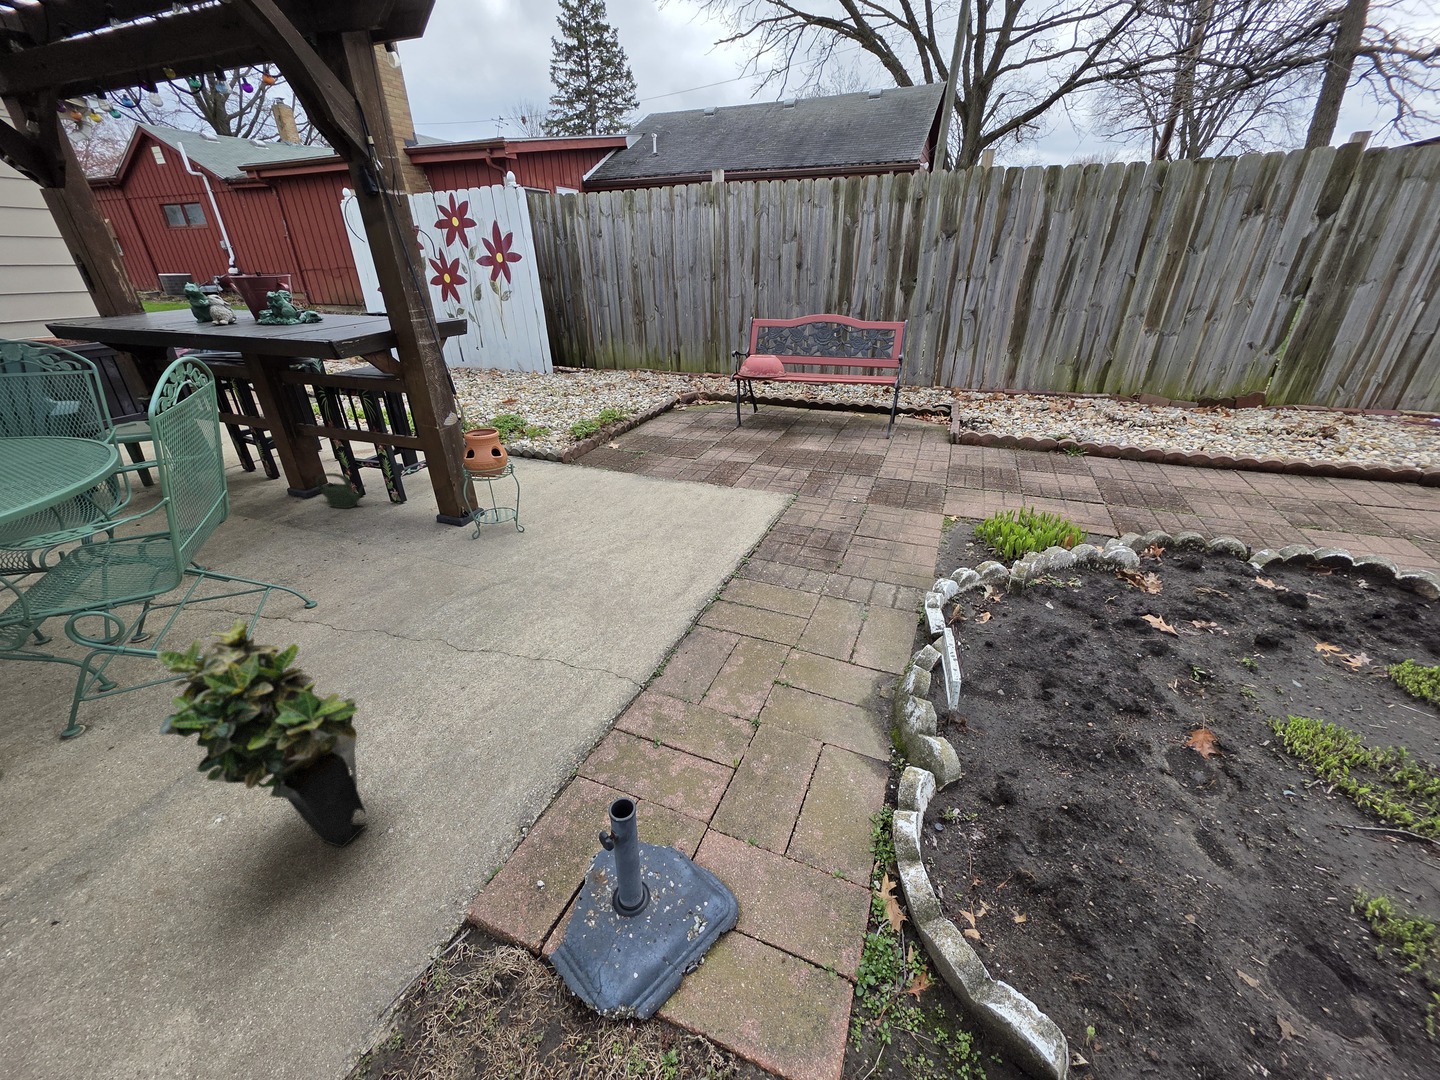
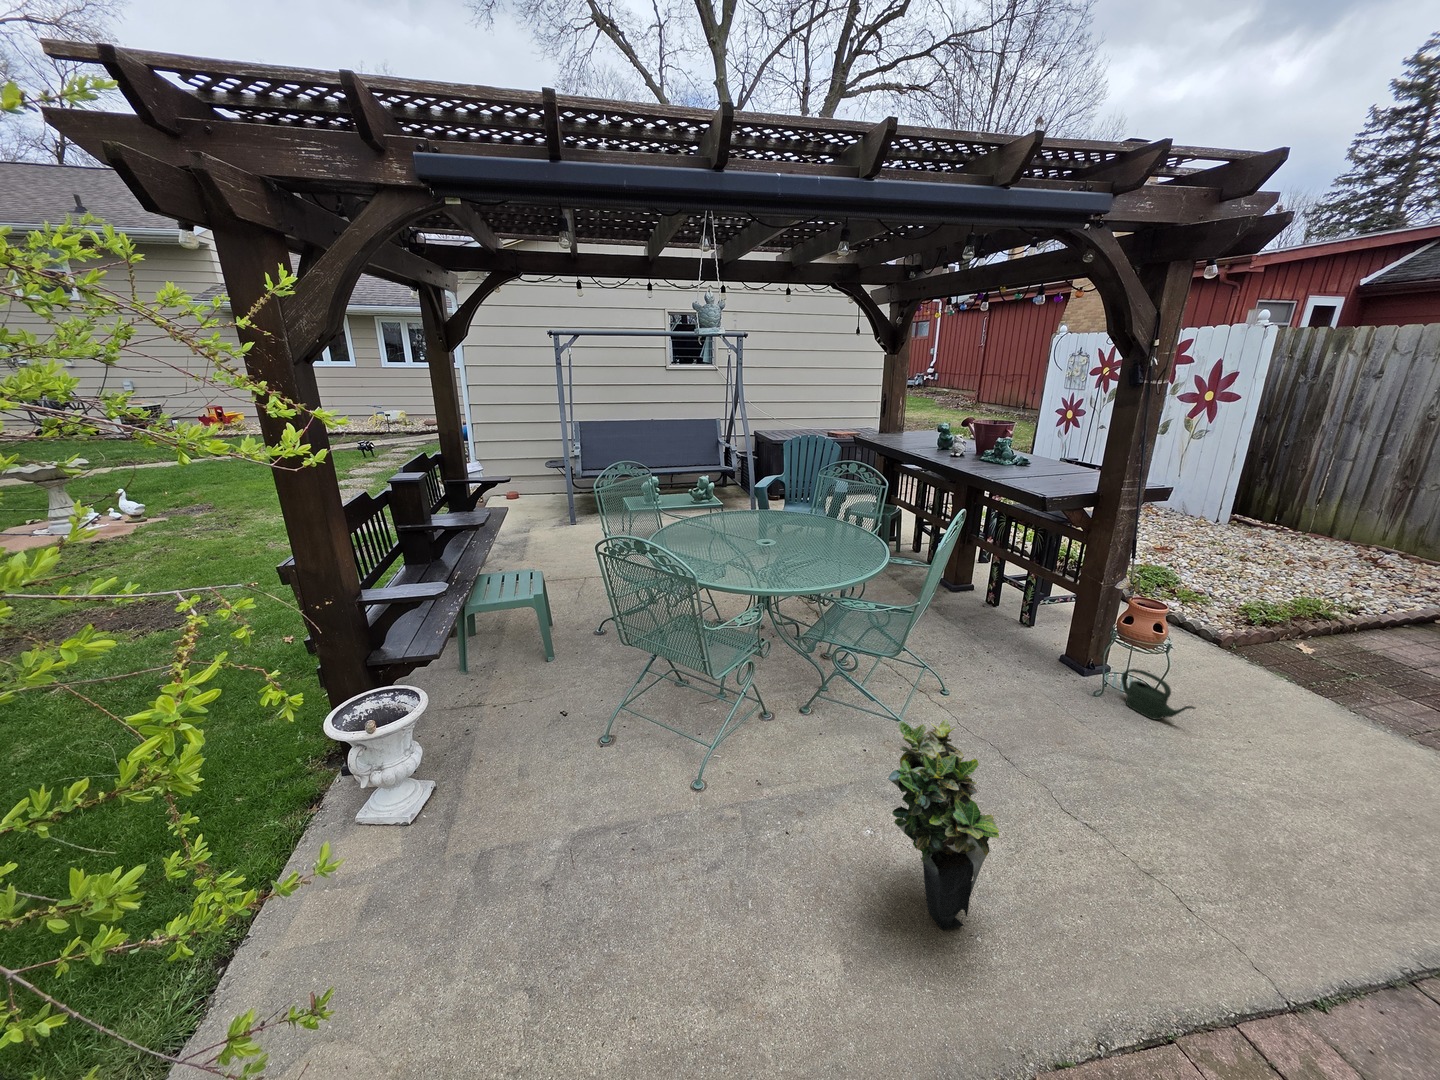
watering can: present [316,473,365,508] -> present [1121,669,1195,720]

